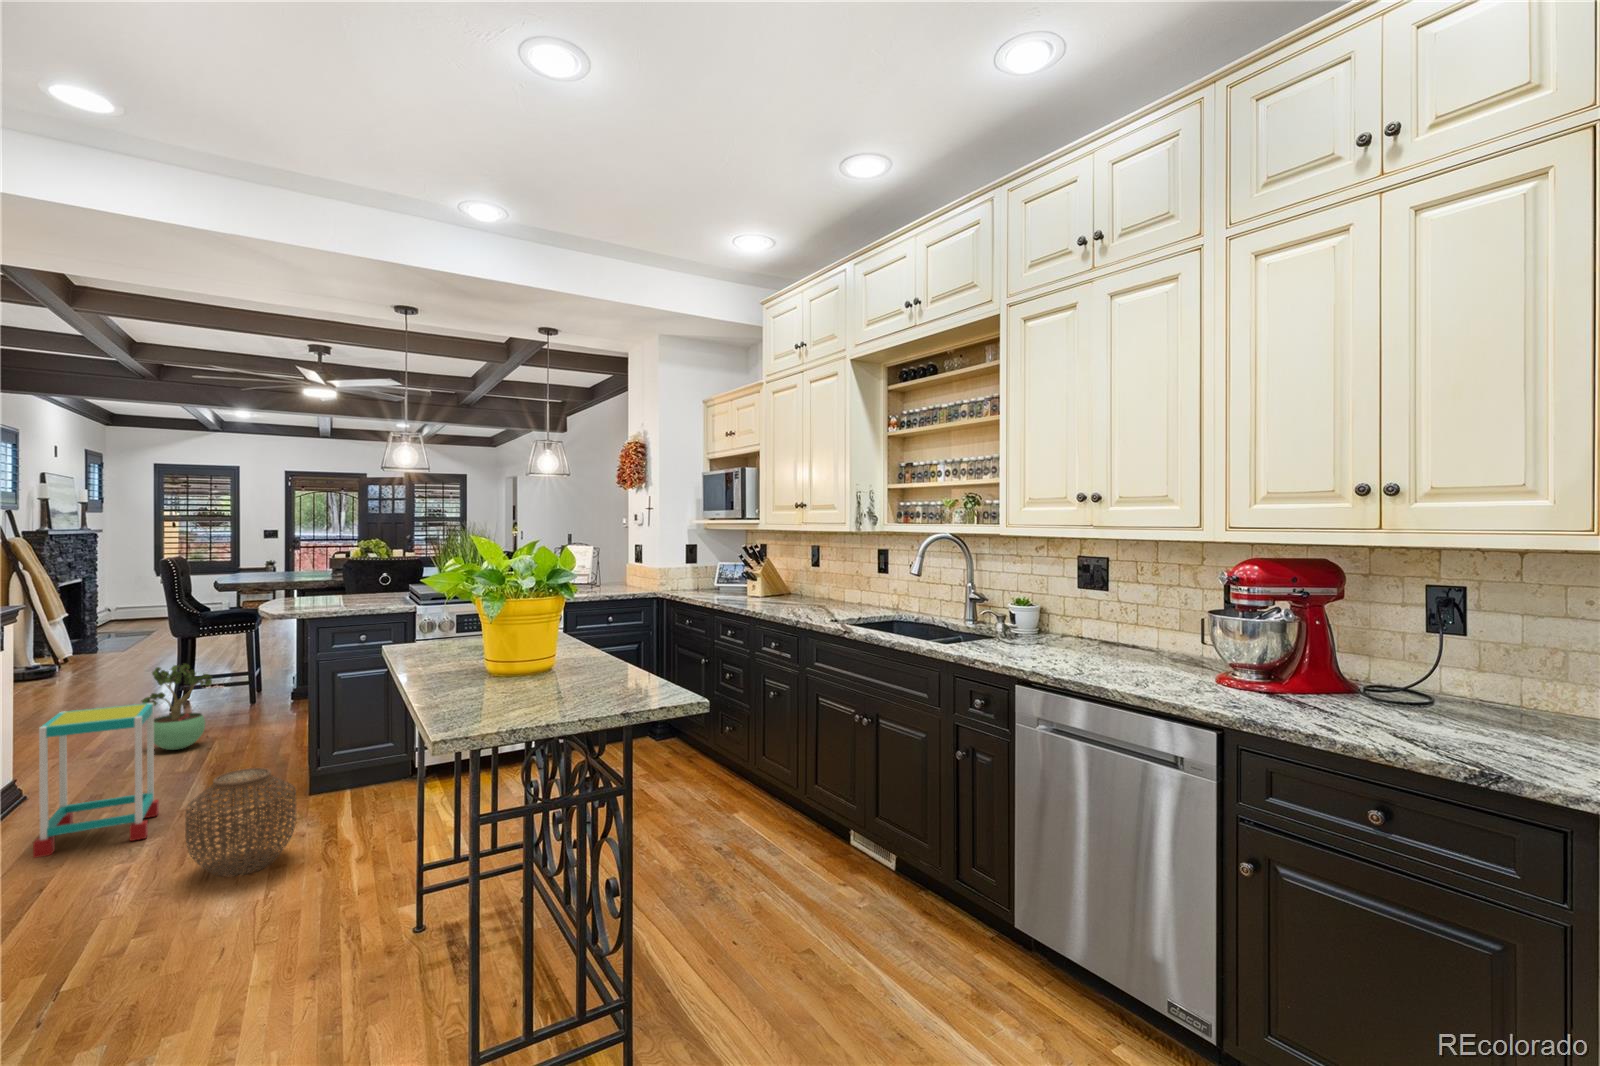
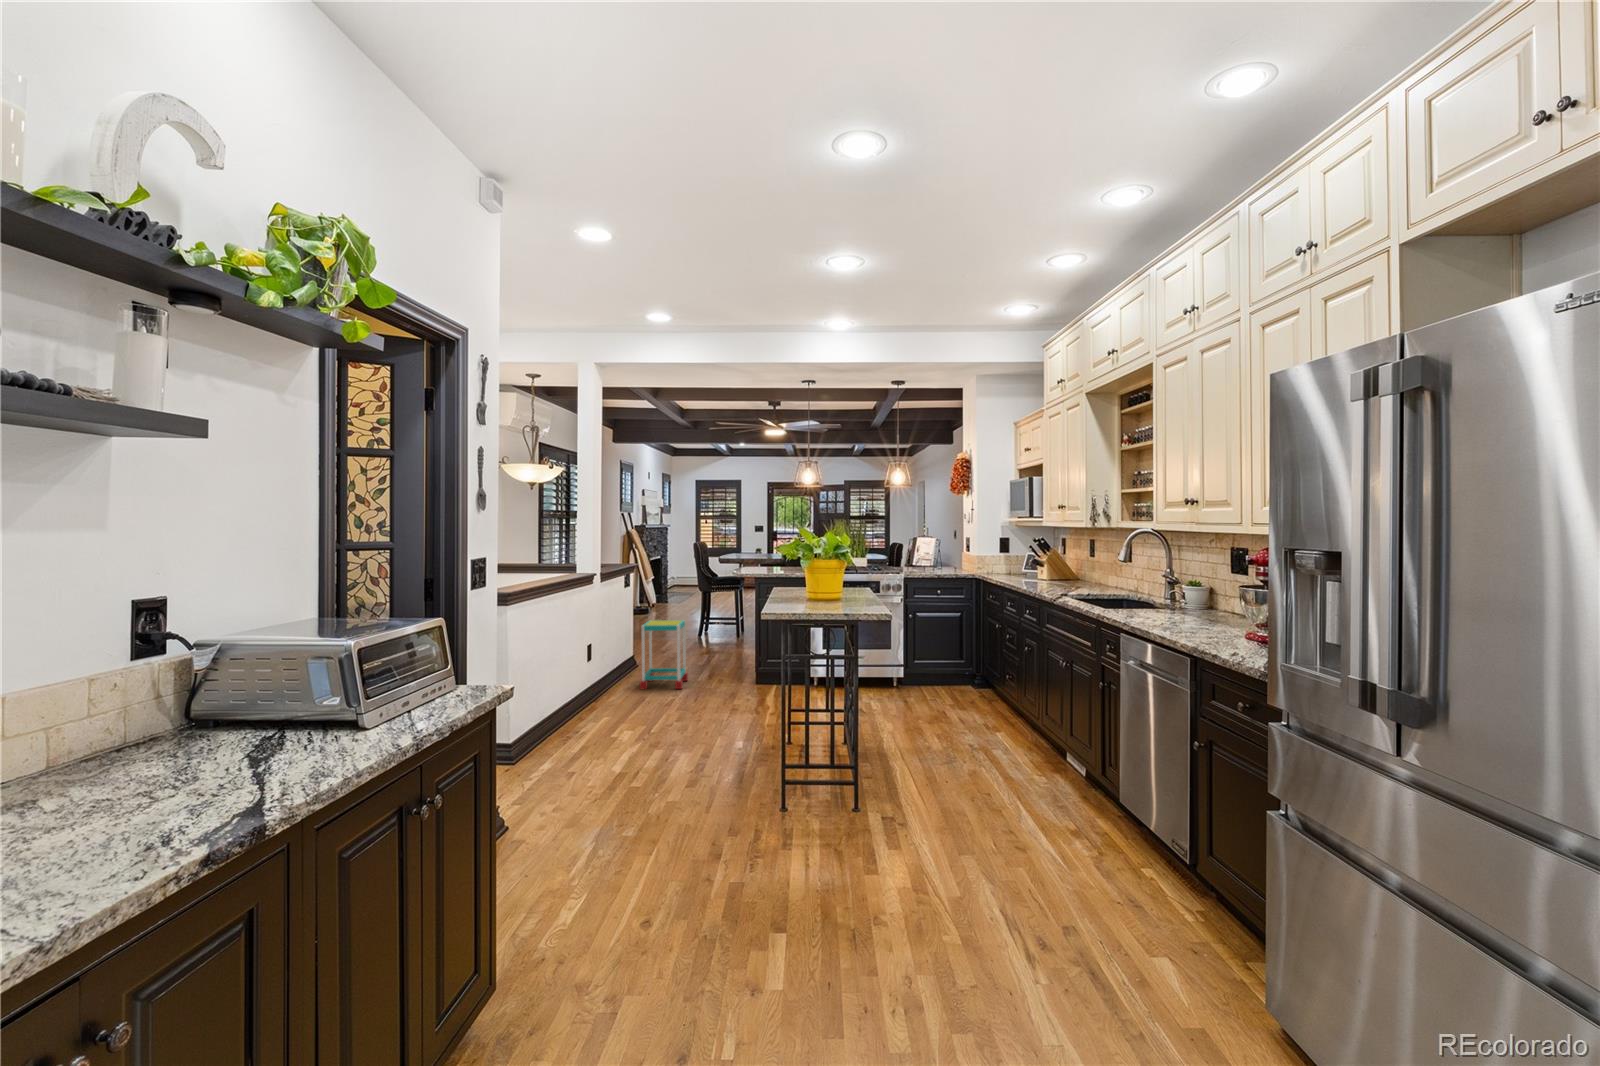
potted plant: present [142,663,212,750] -> none [683,604,715,654]
woven basket: present [185,768,296,876] -> none [695,656,742,710]

